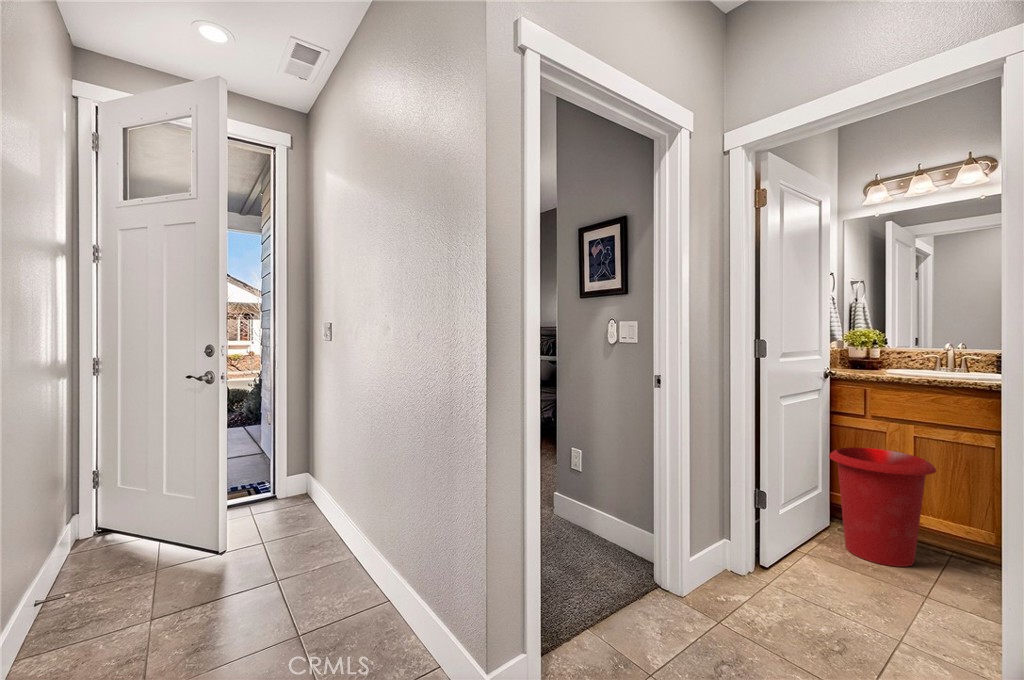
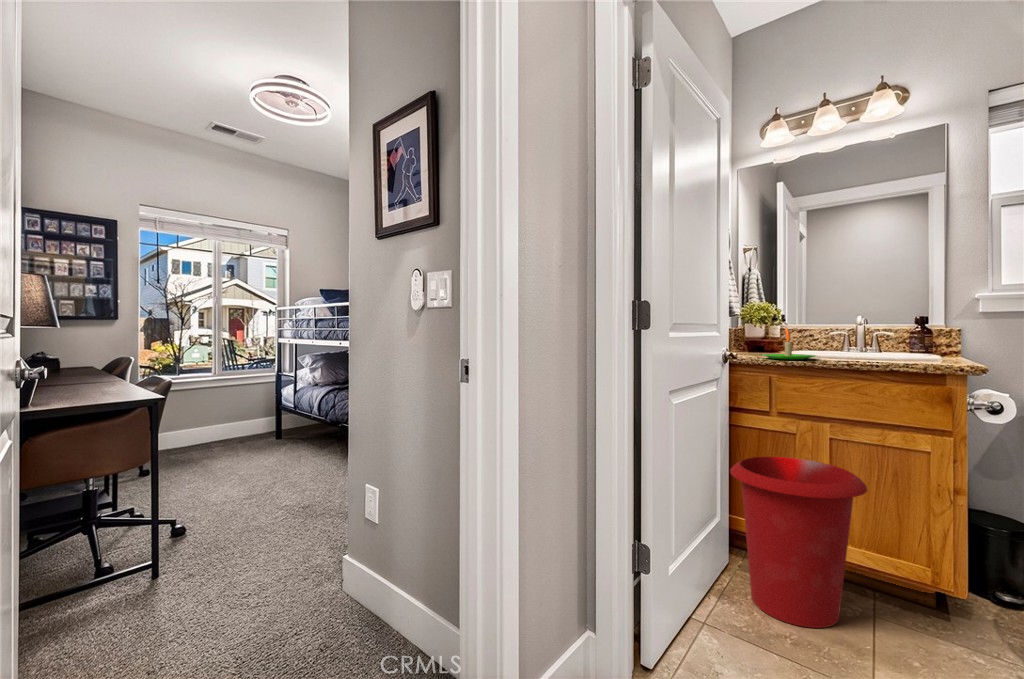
candle: none [857,352,903,377] -> present [762,328,816,359]

